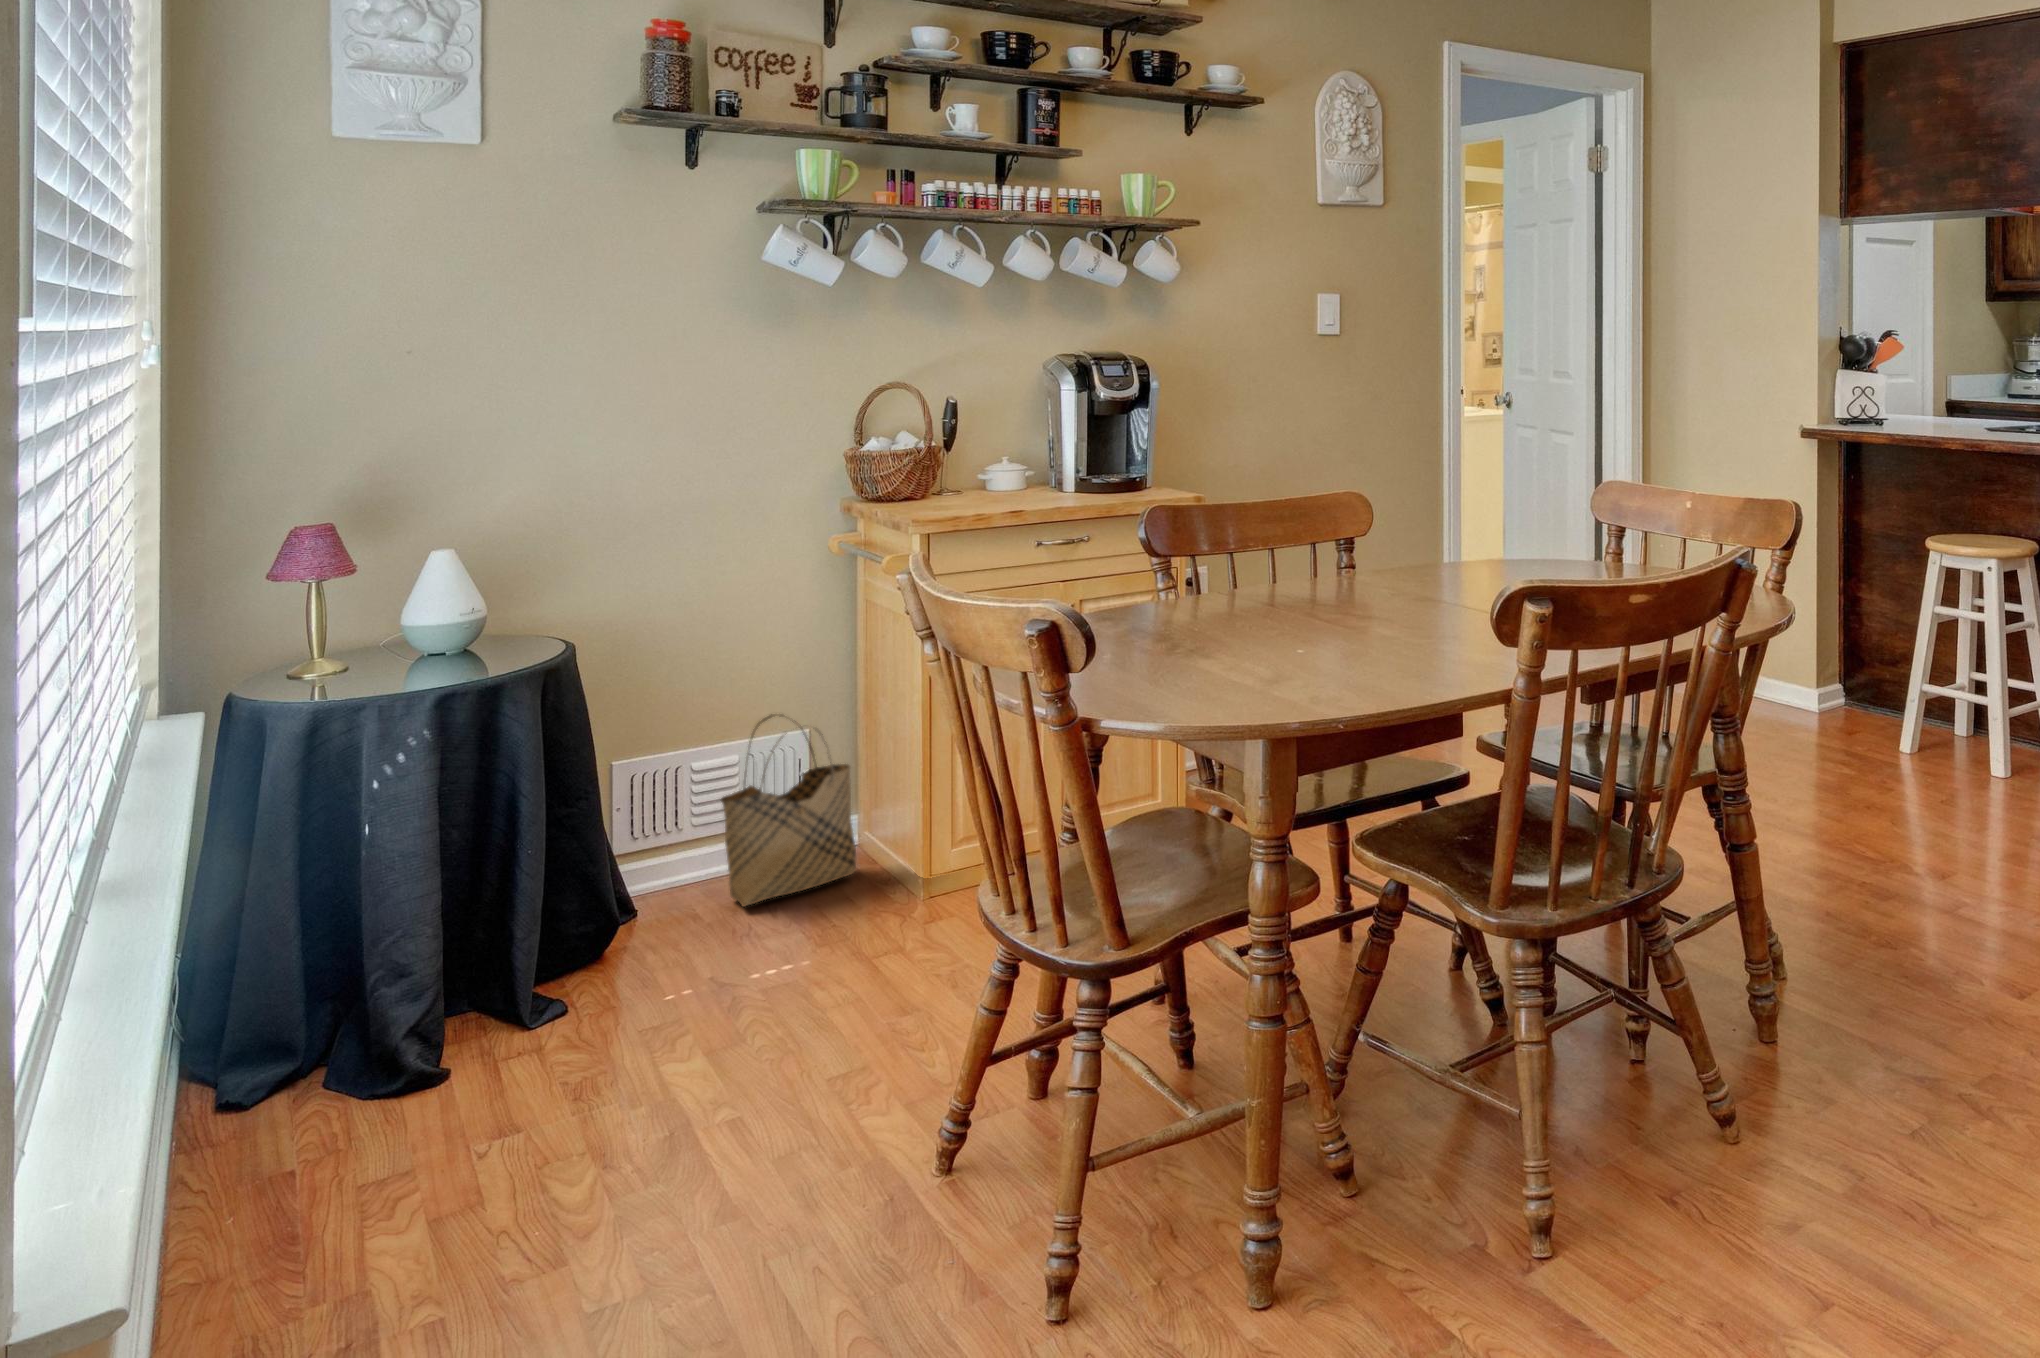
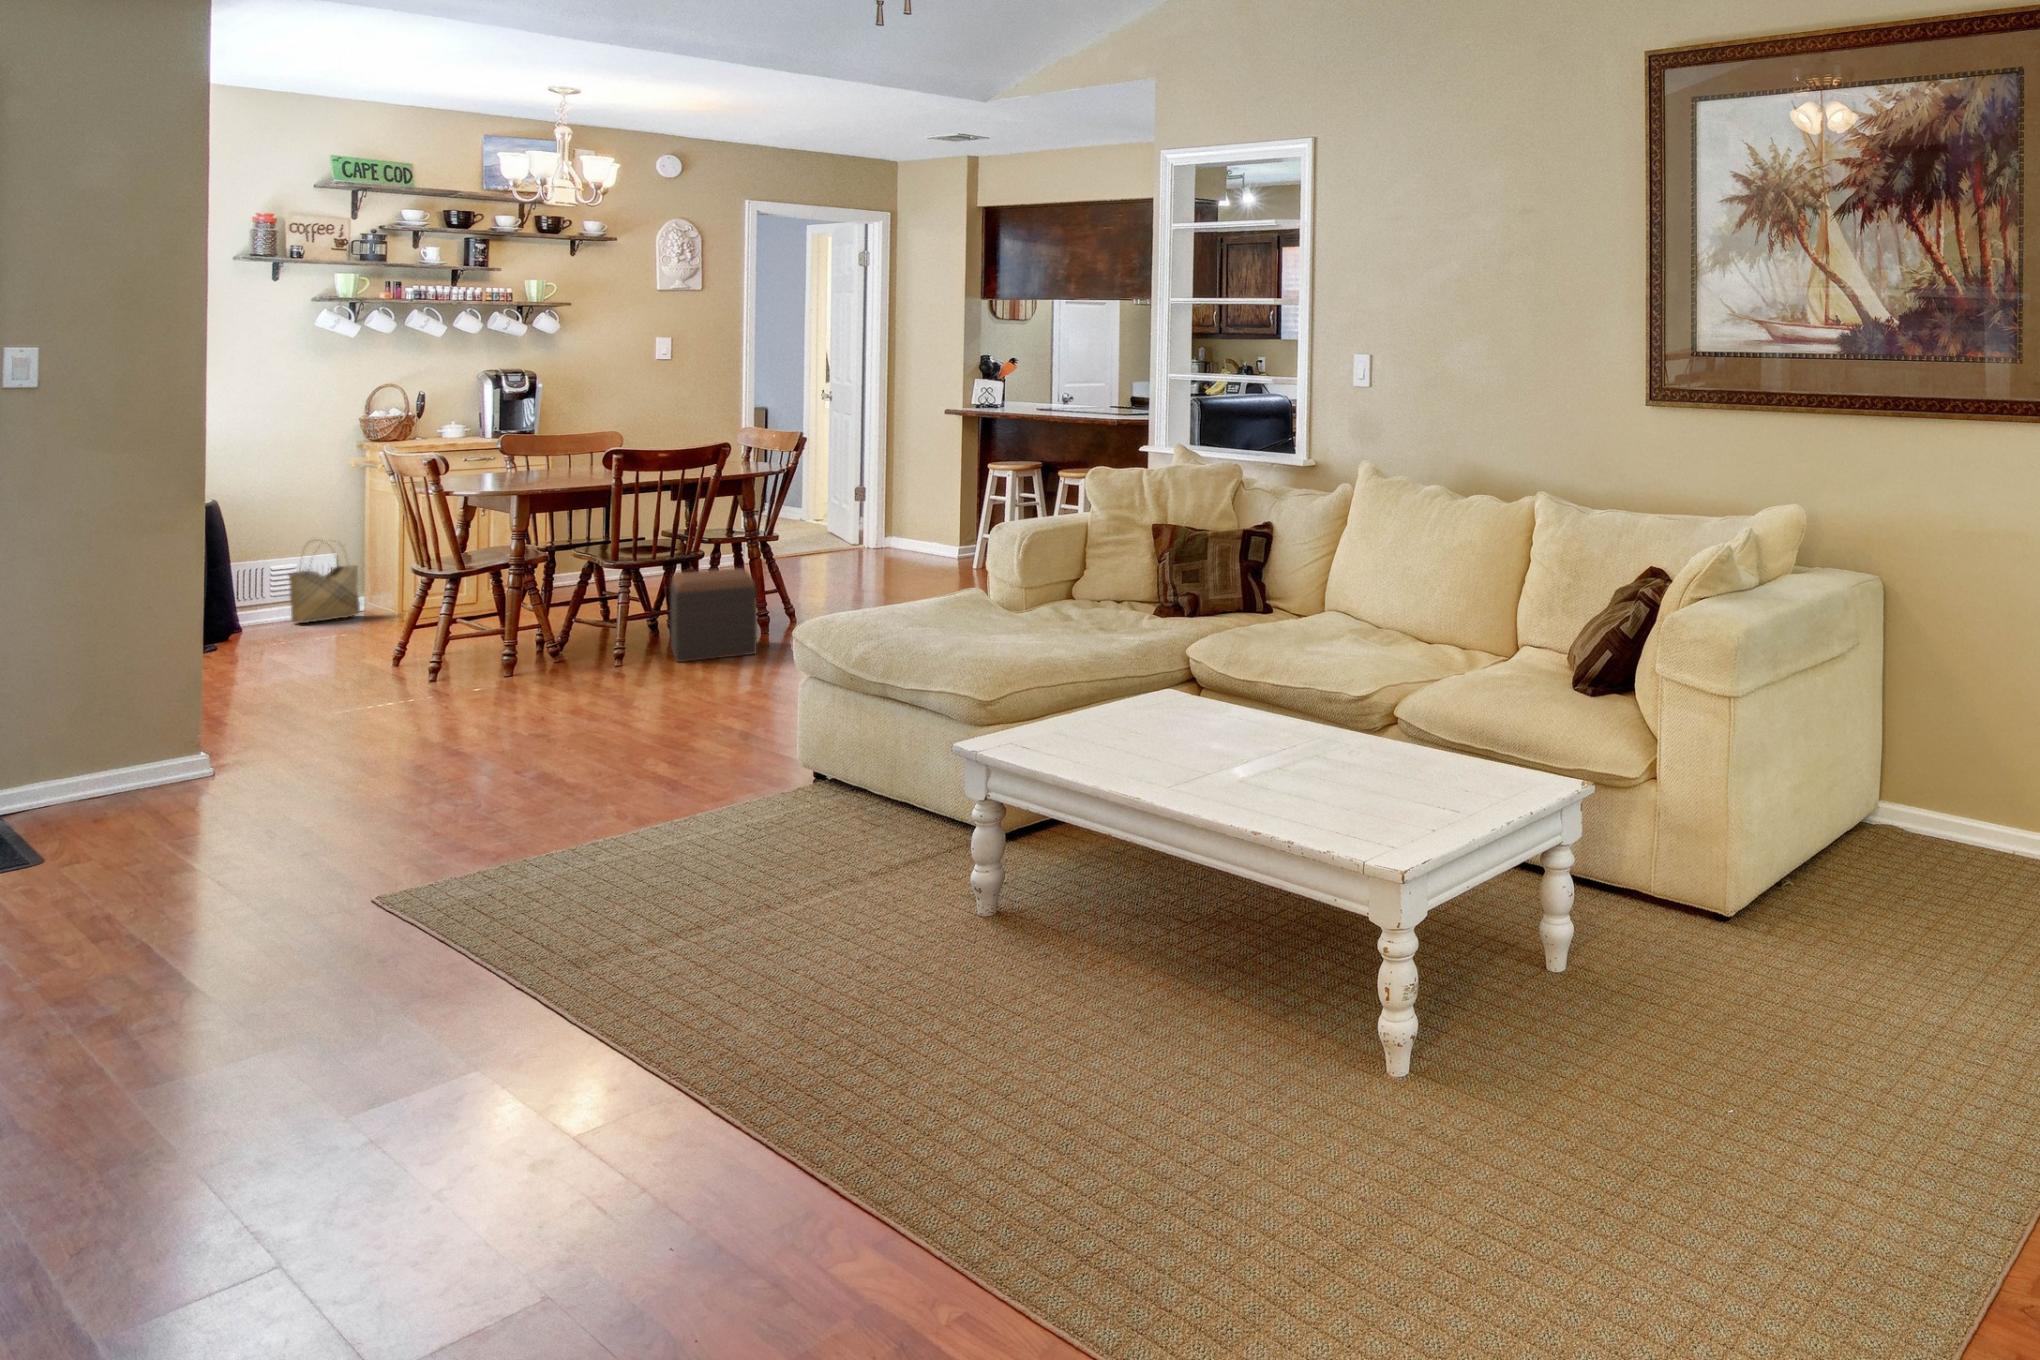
footstool: none [1644,916,1938,1283] -> present [670,568,757,662]

